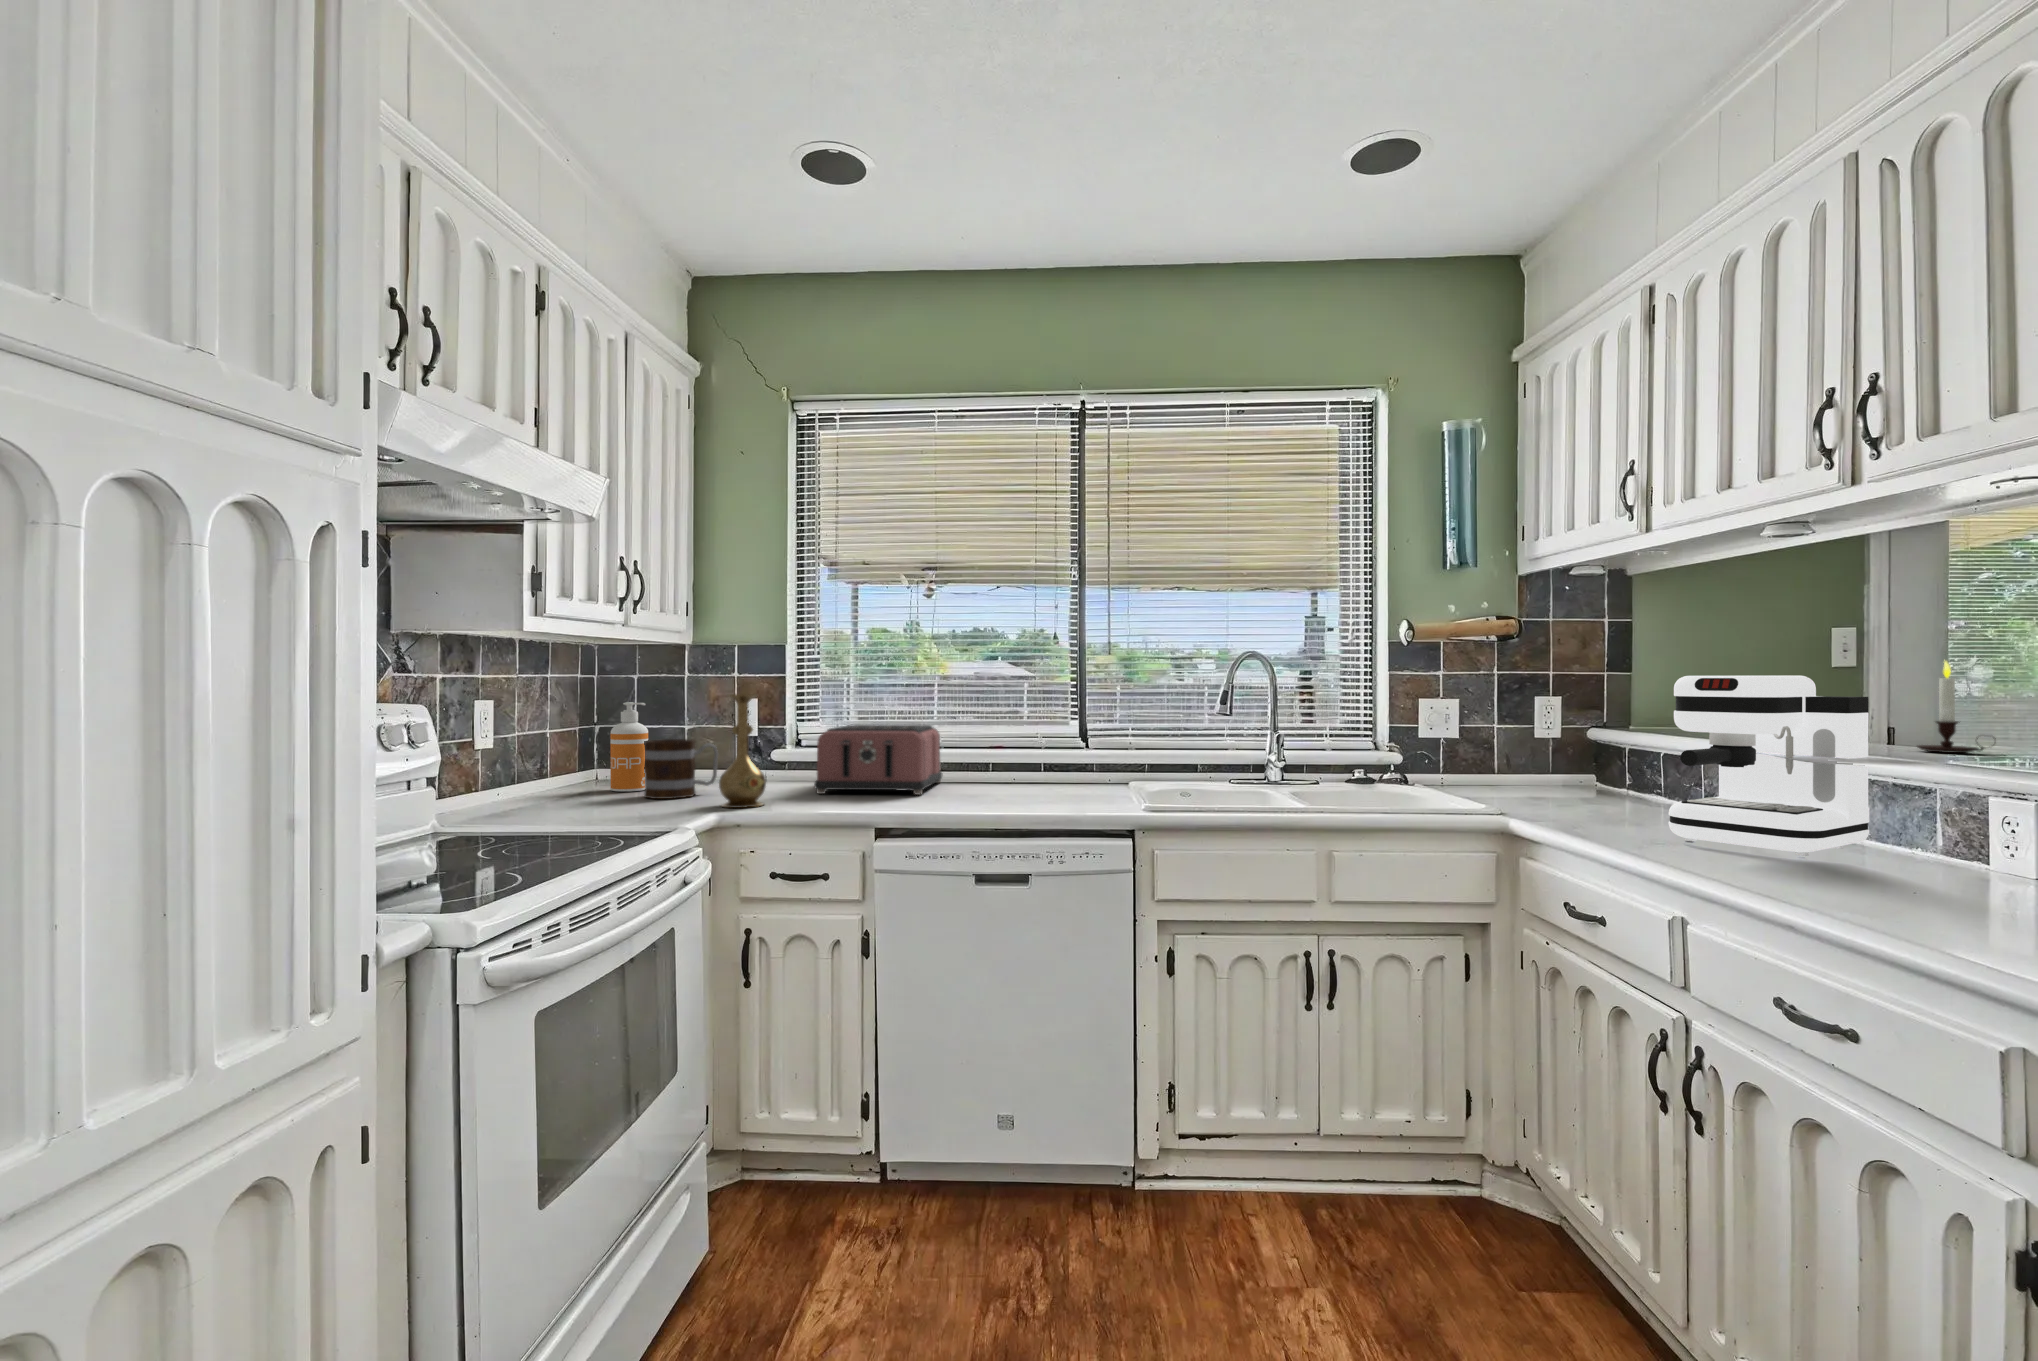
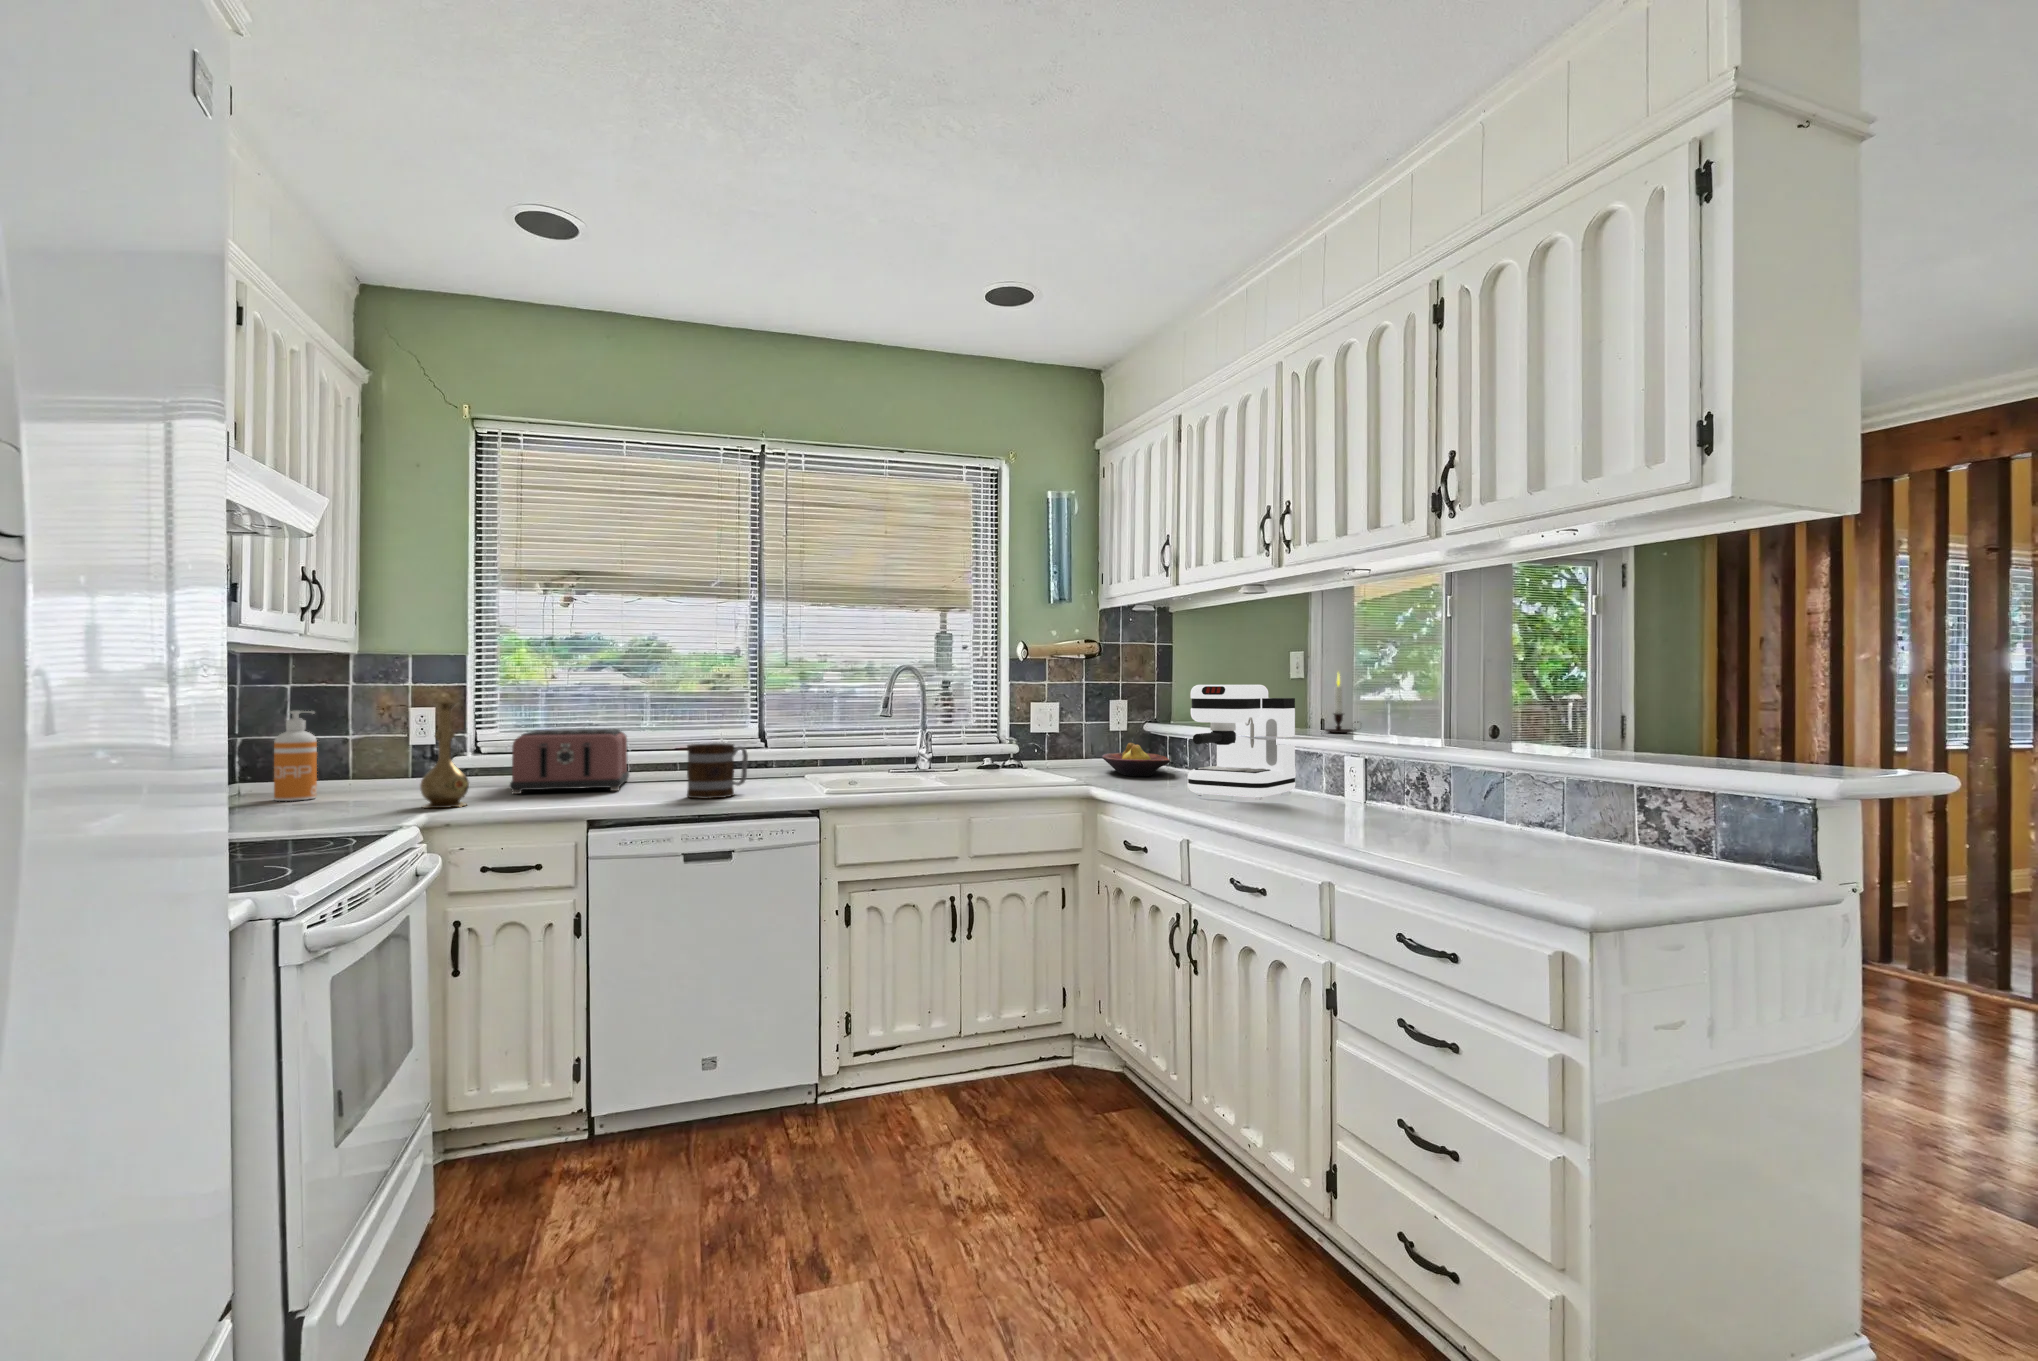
mug: present [644,739,718,799] -> present [687,743,748,799]
fruit bowl: none [1524,755,1632,803] -> present [1102,743,1170,776]

